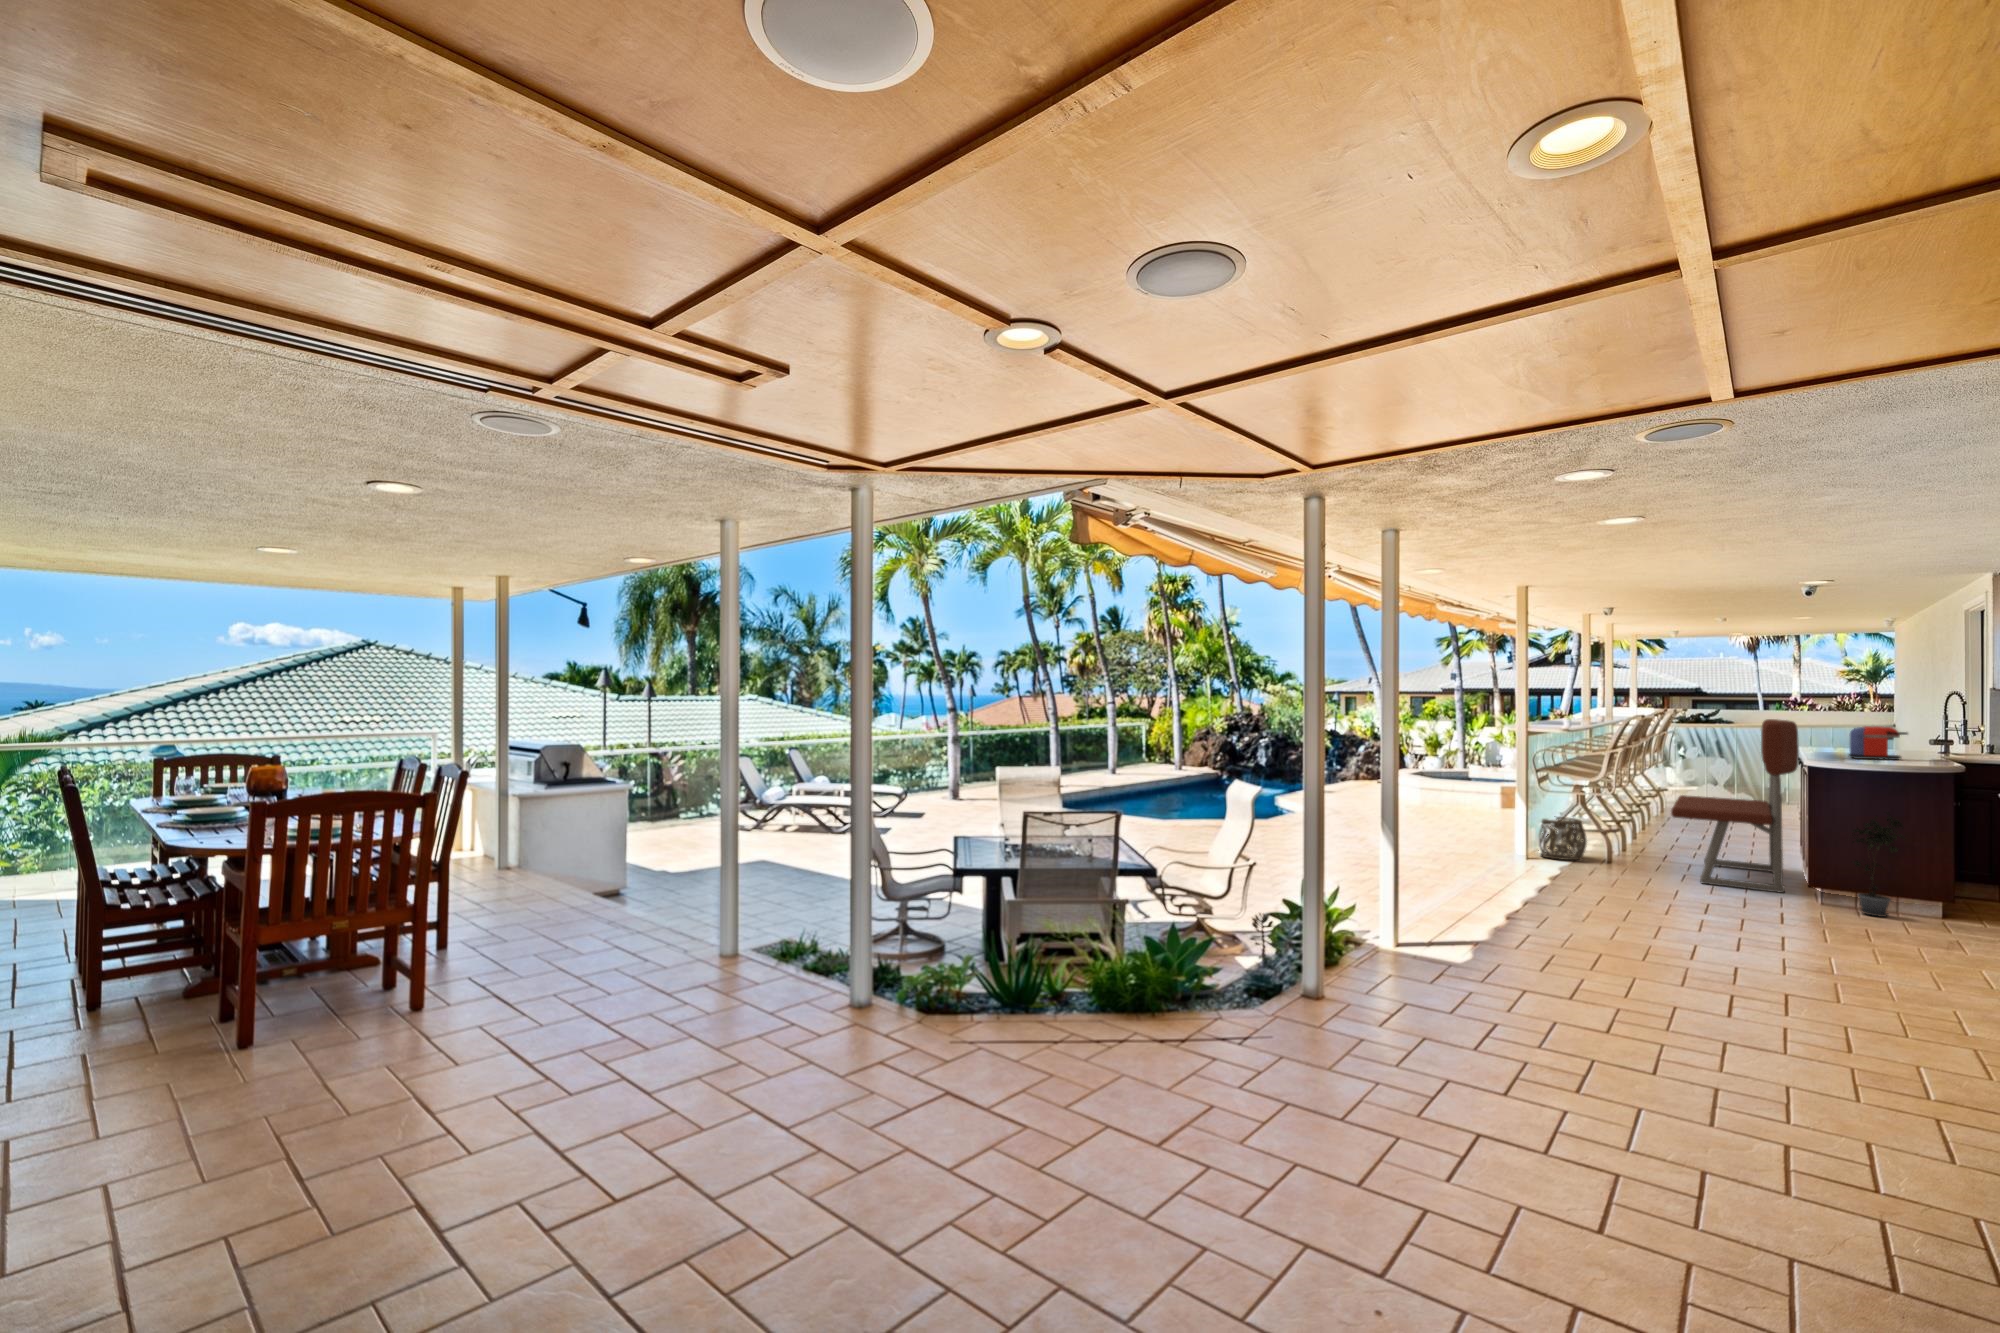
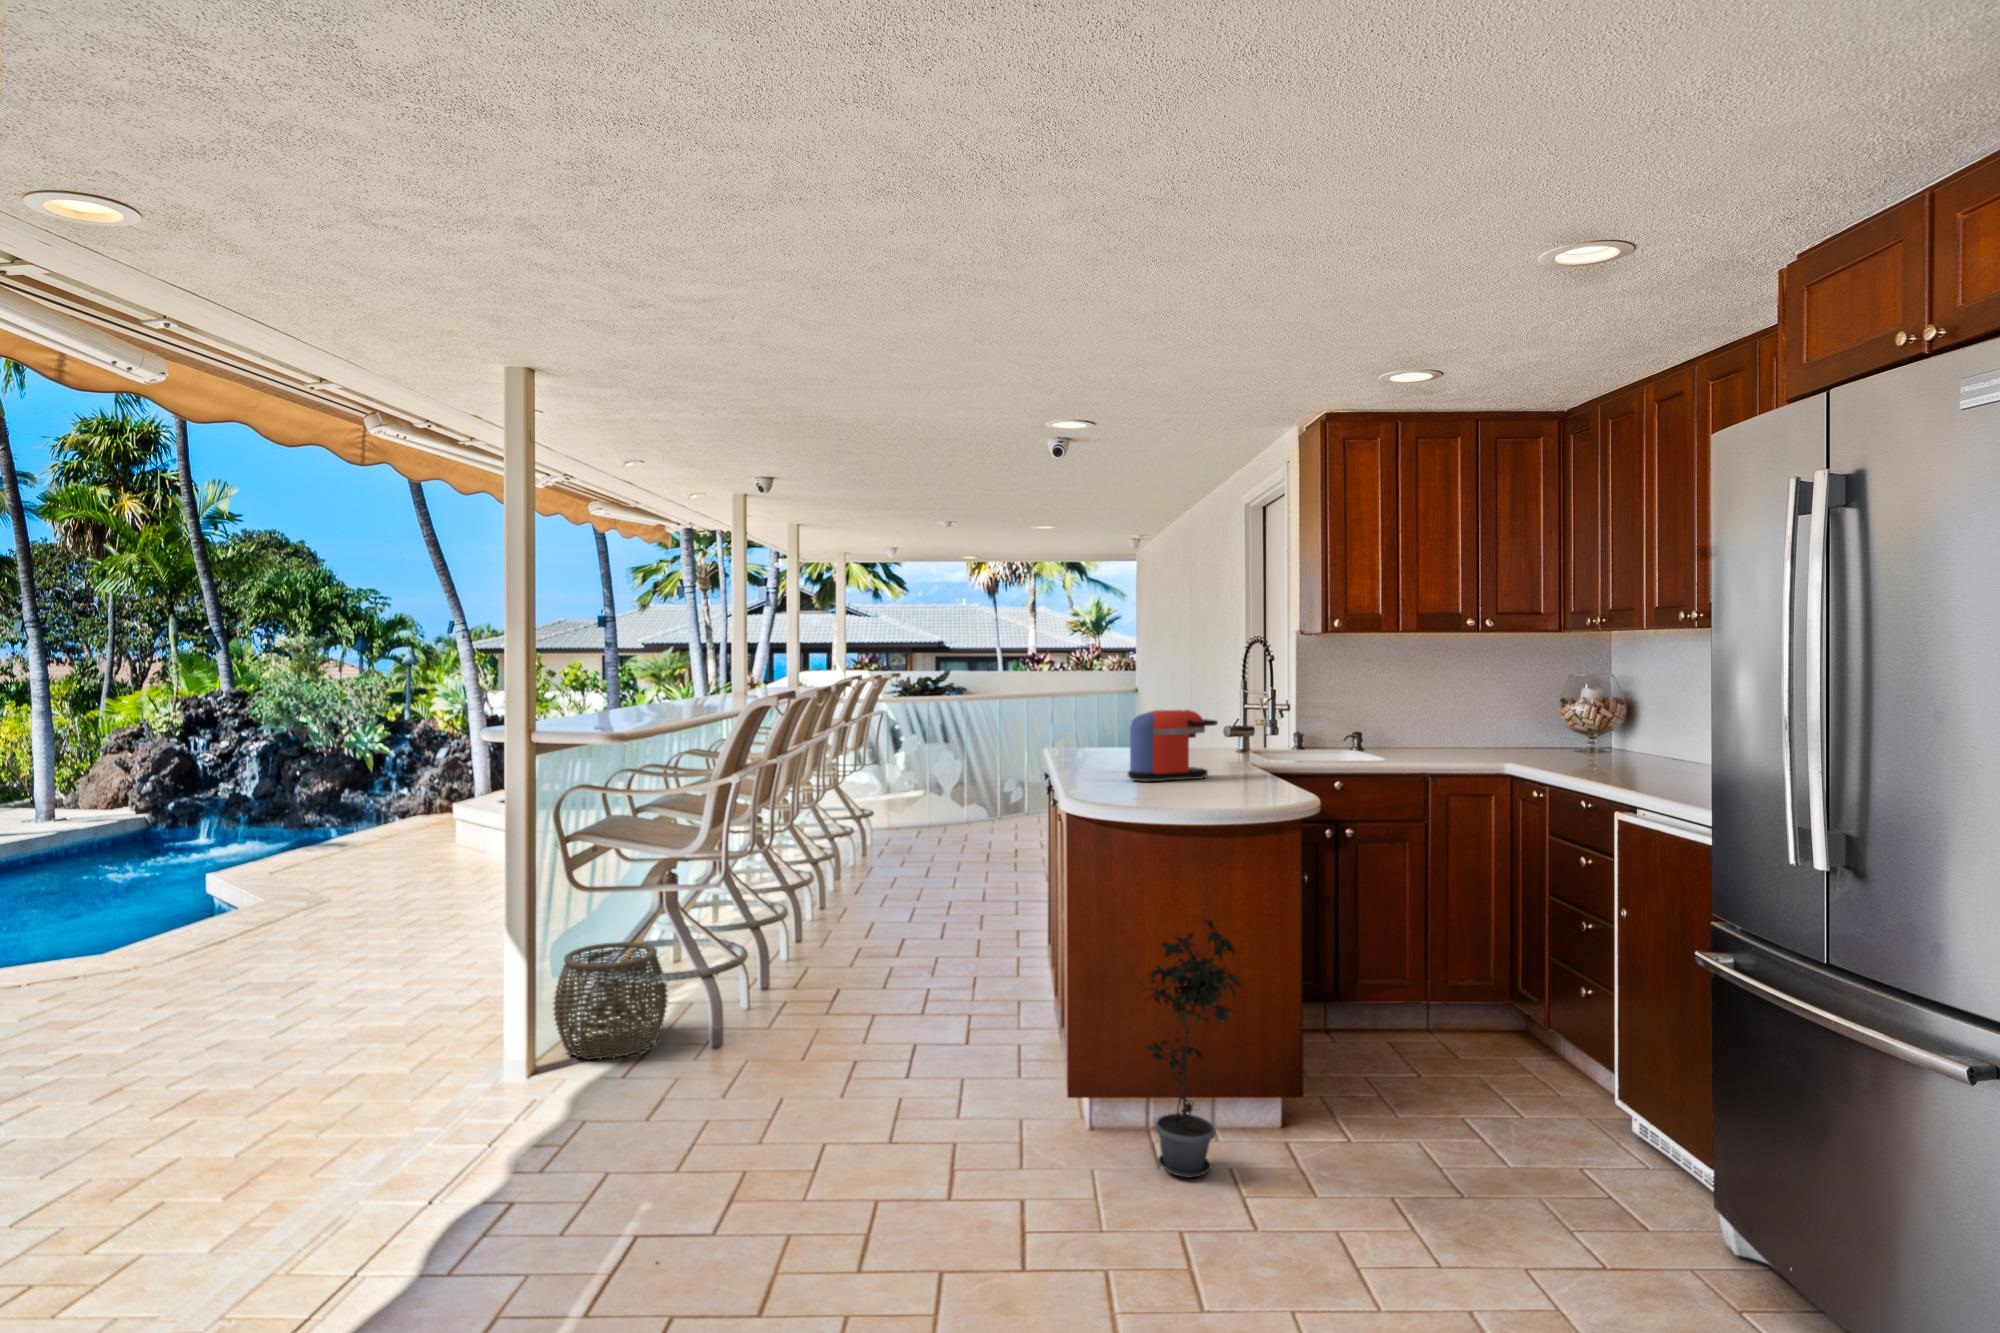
bench: present [1671,719,1799,893] -> none [811,696,1046,1102]

